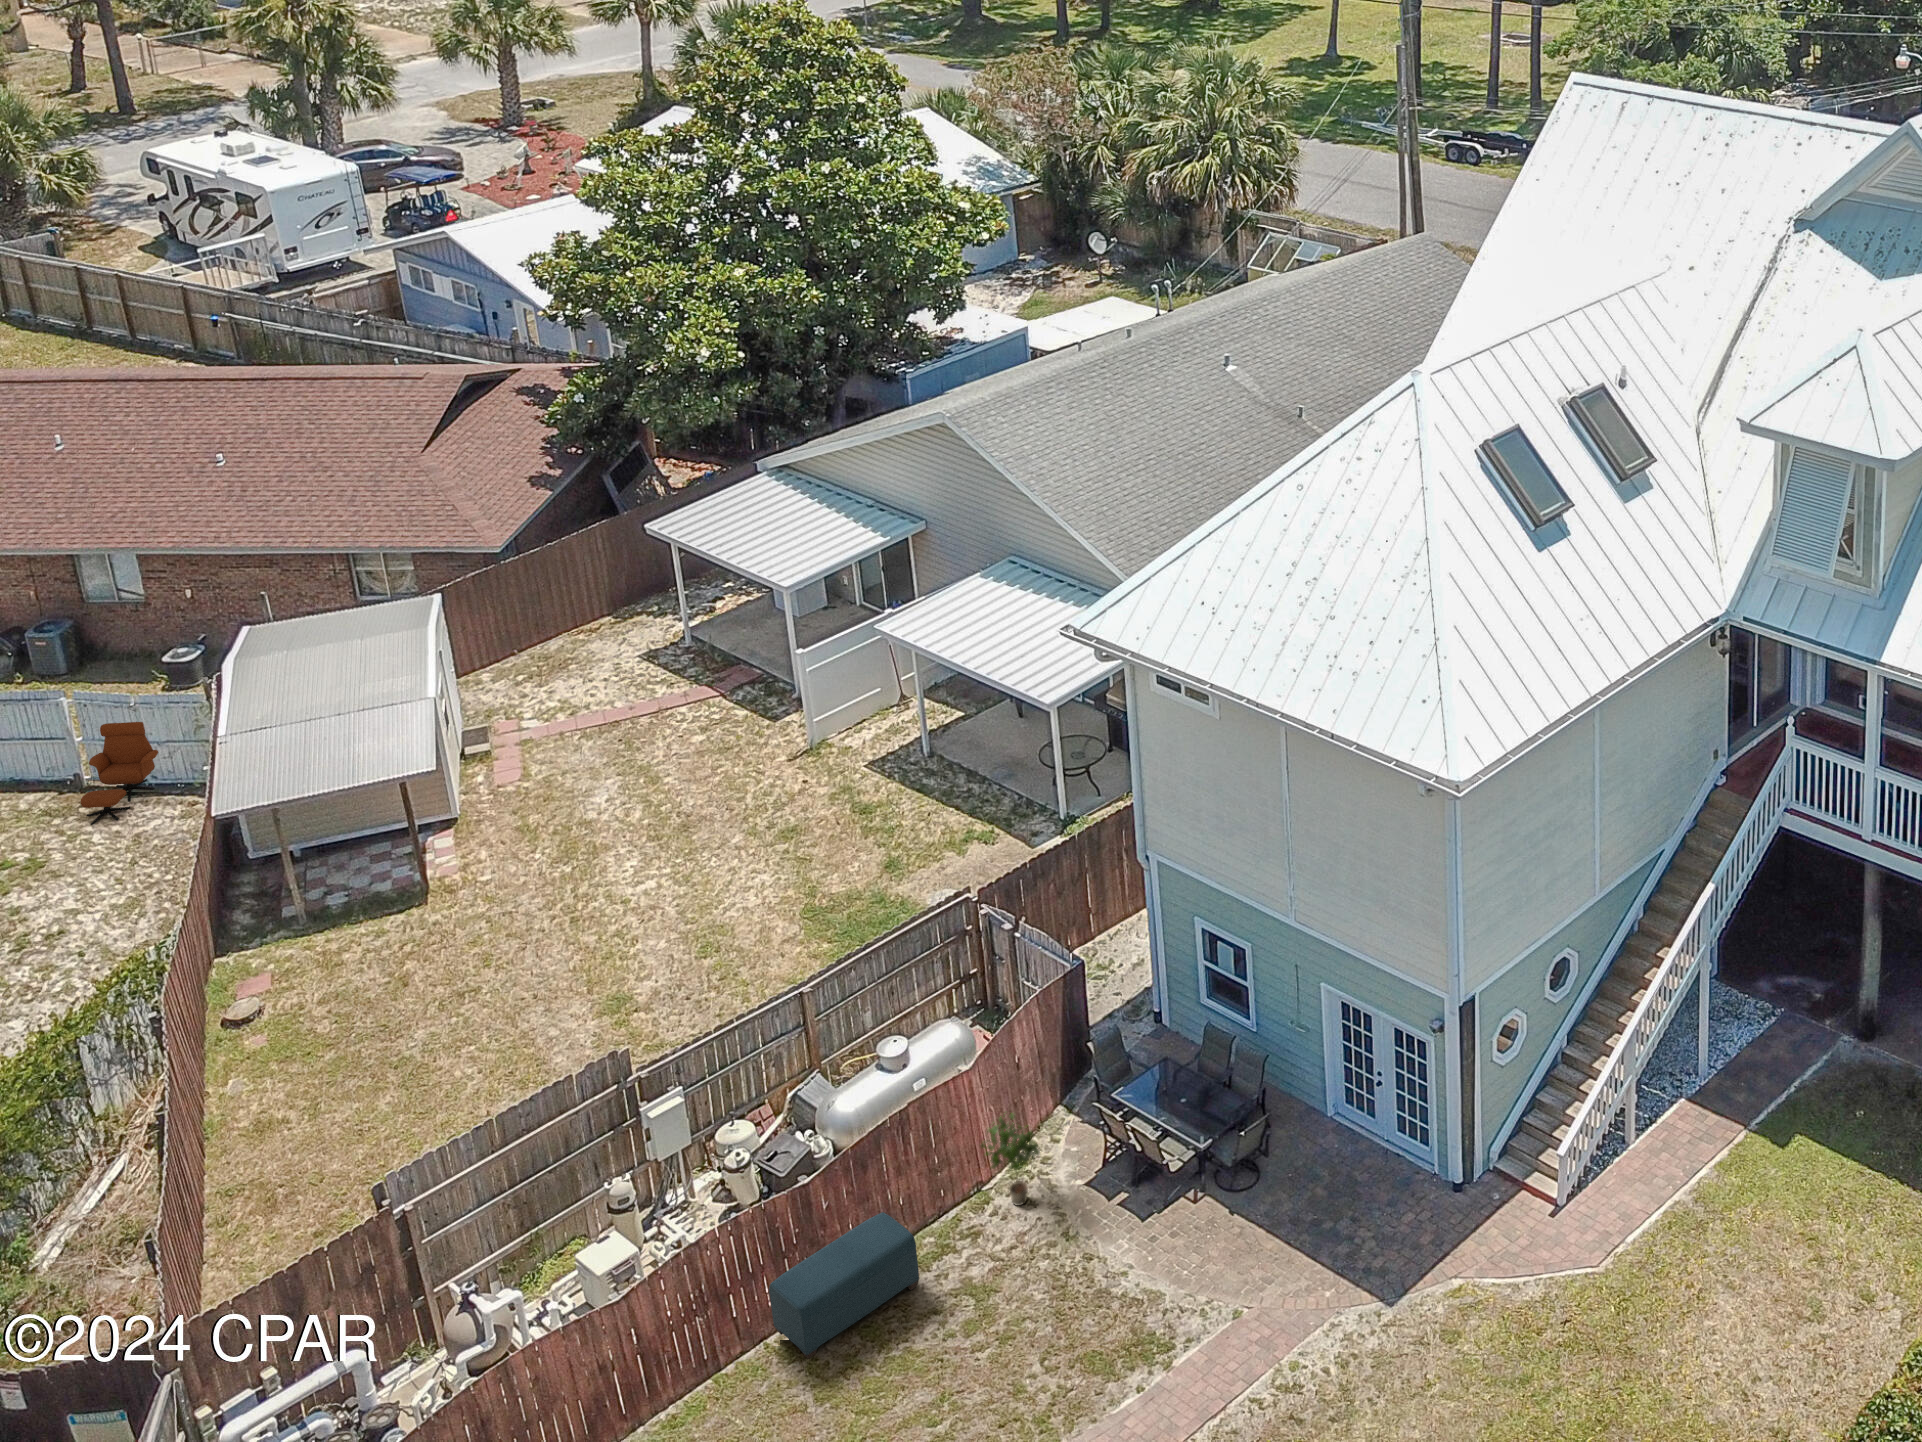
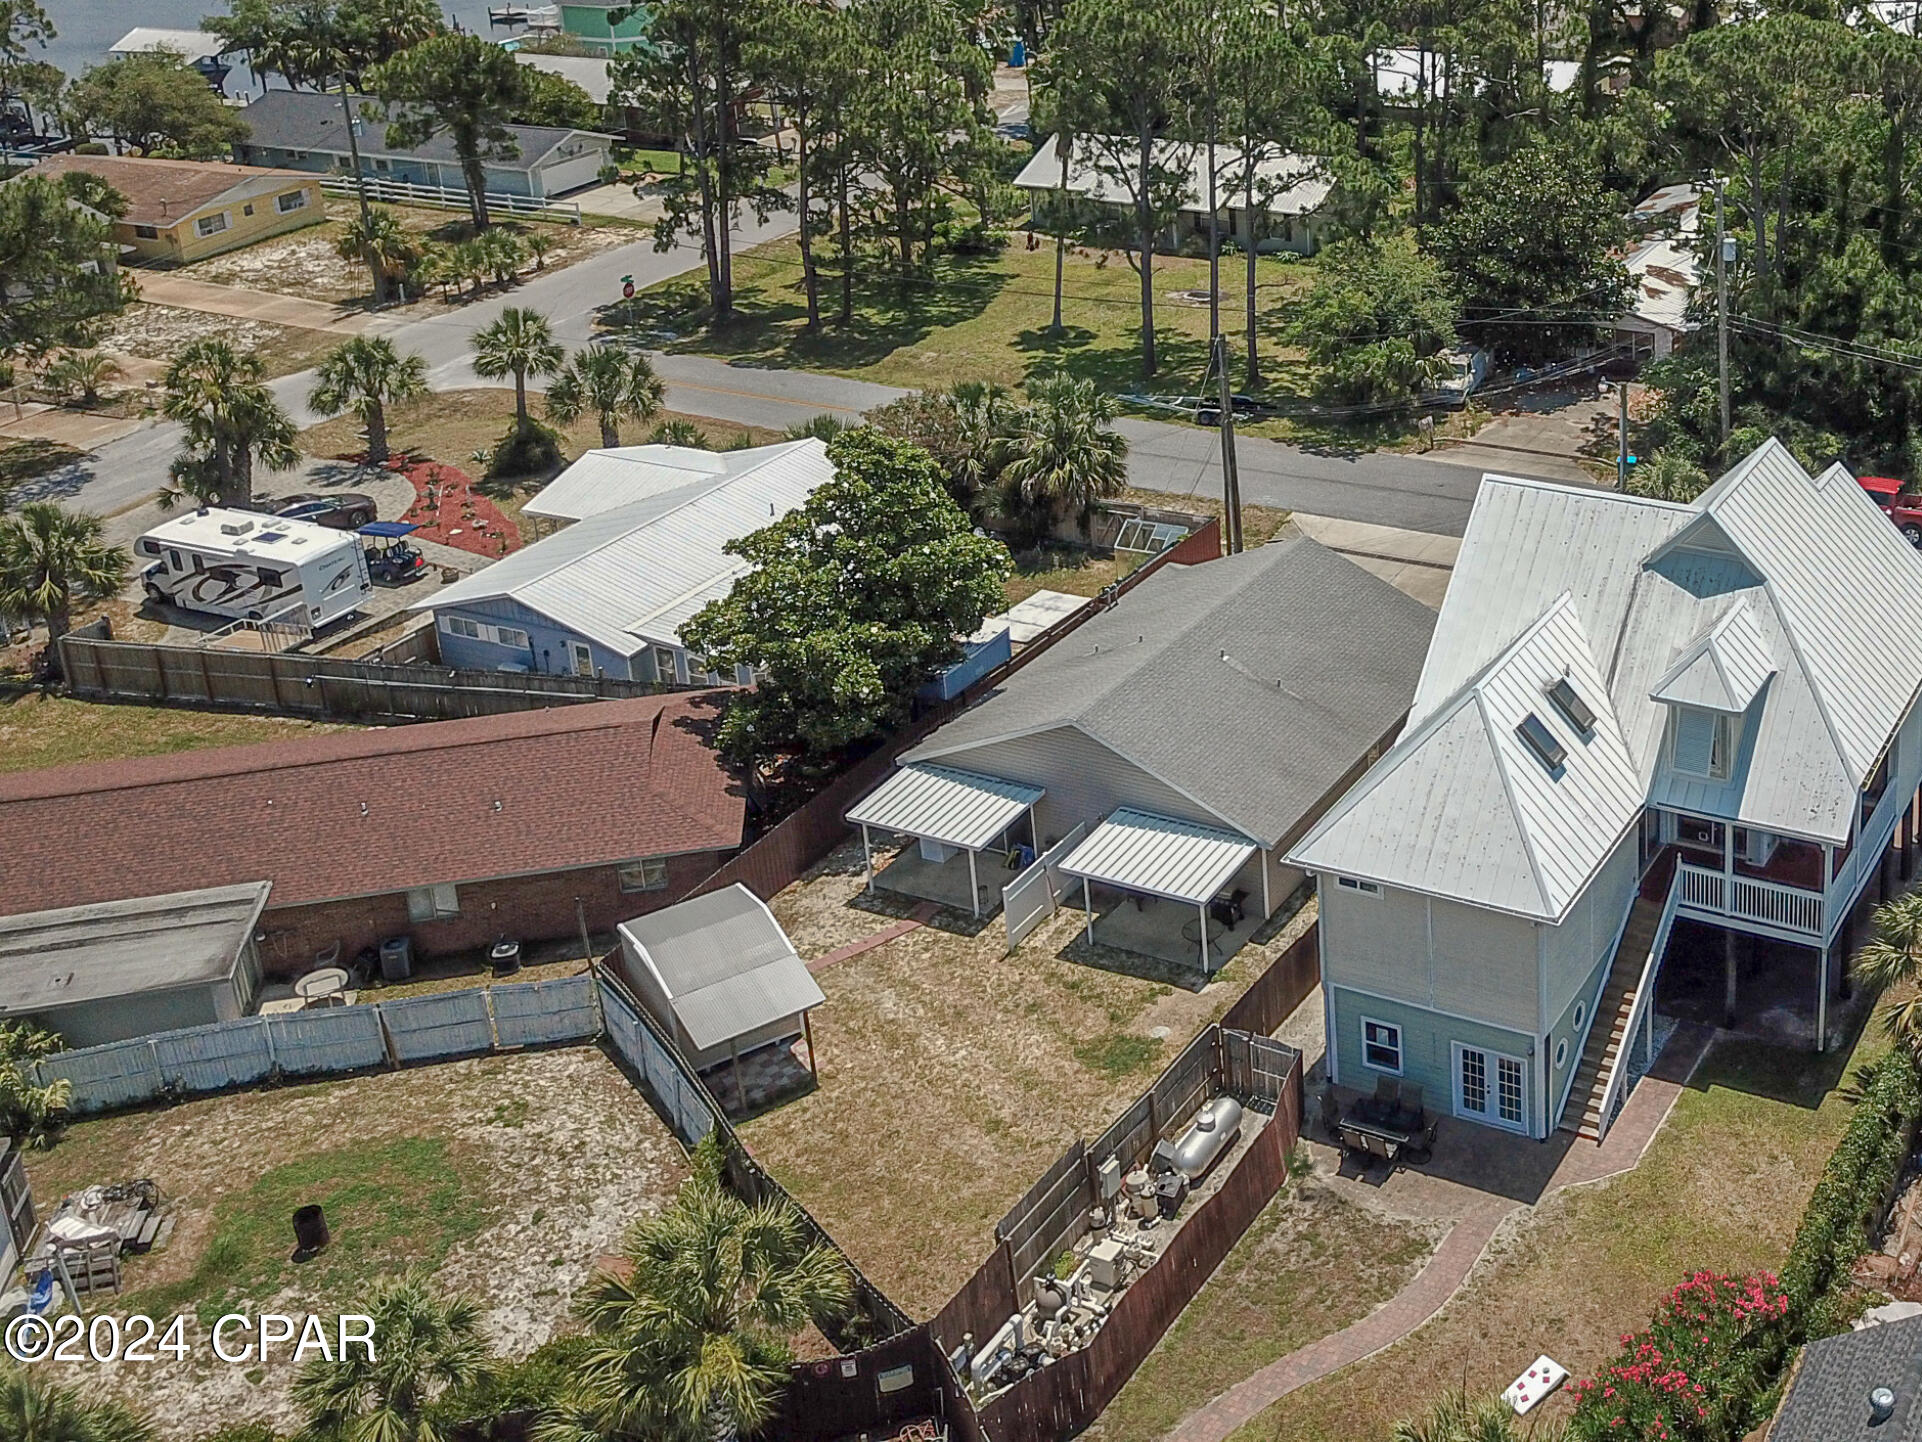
lounge chair: present [81,722,158,825] -> none [511,1005,558,1082]
bench: present [769,1212,919,1359] -> none [1204,1212,1272,1297]

